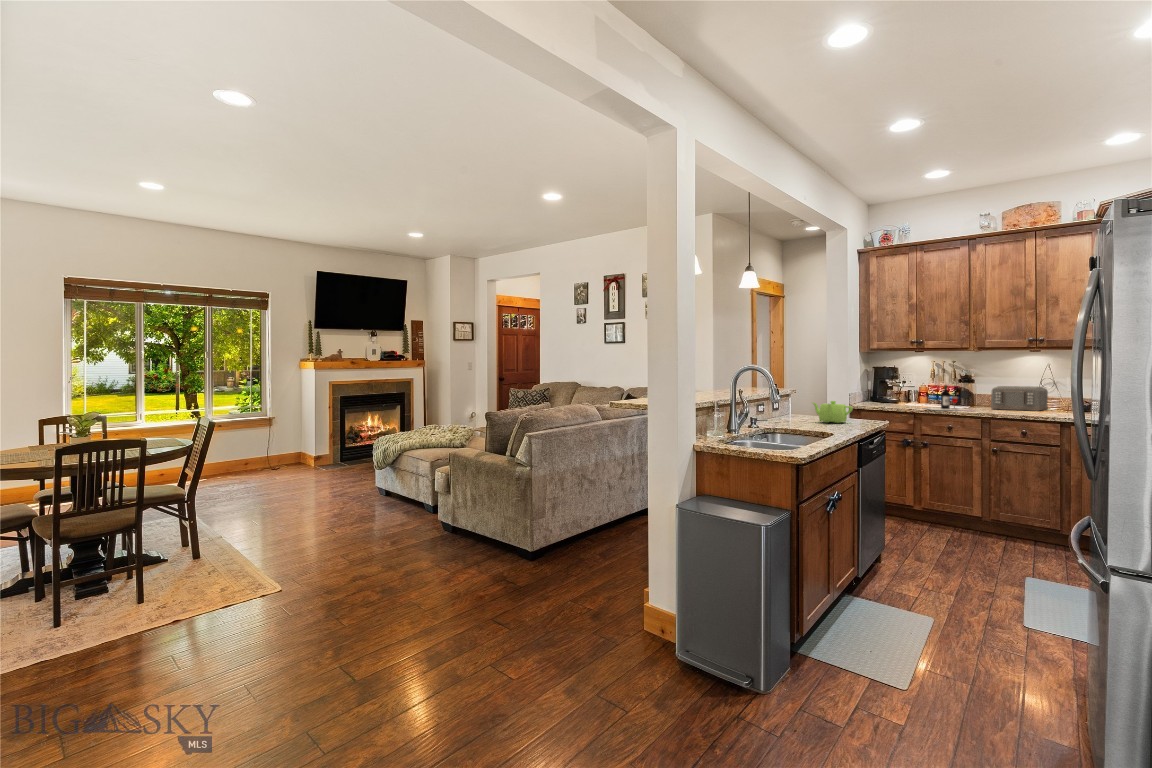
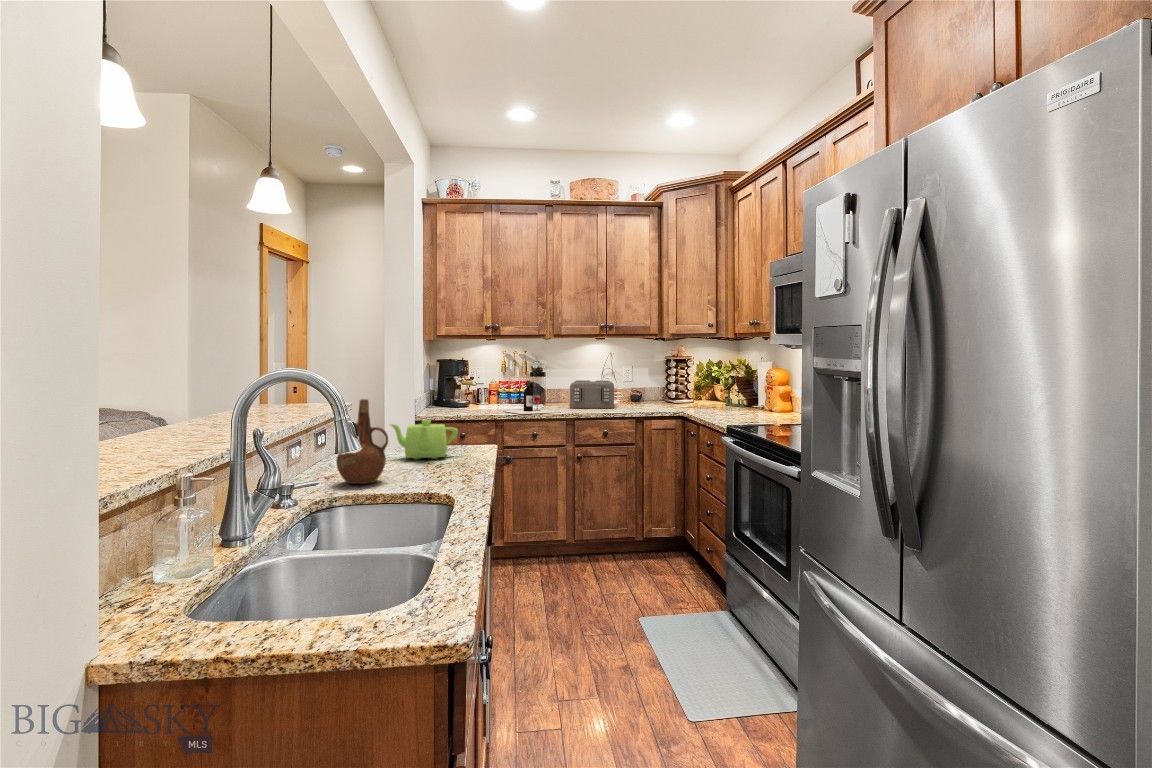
ceramic pitcher: none [778,385,804,427] -> present [336,399,388,484]

